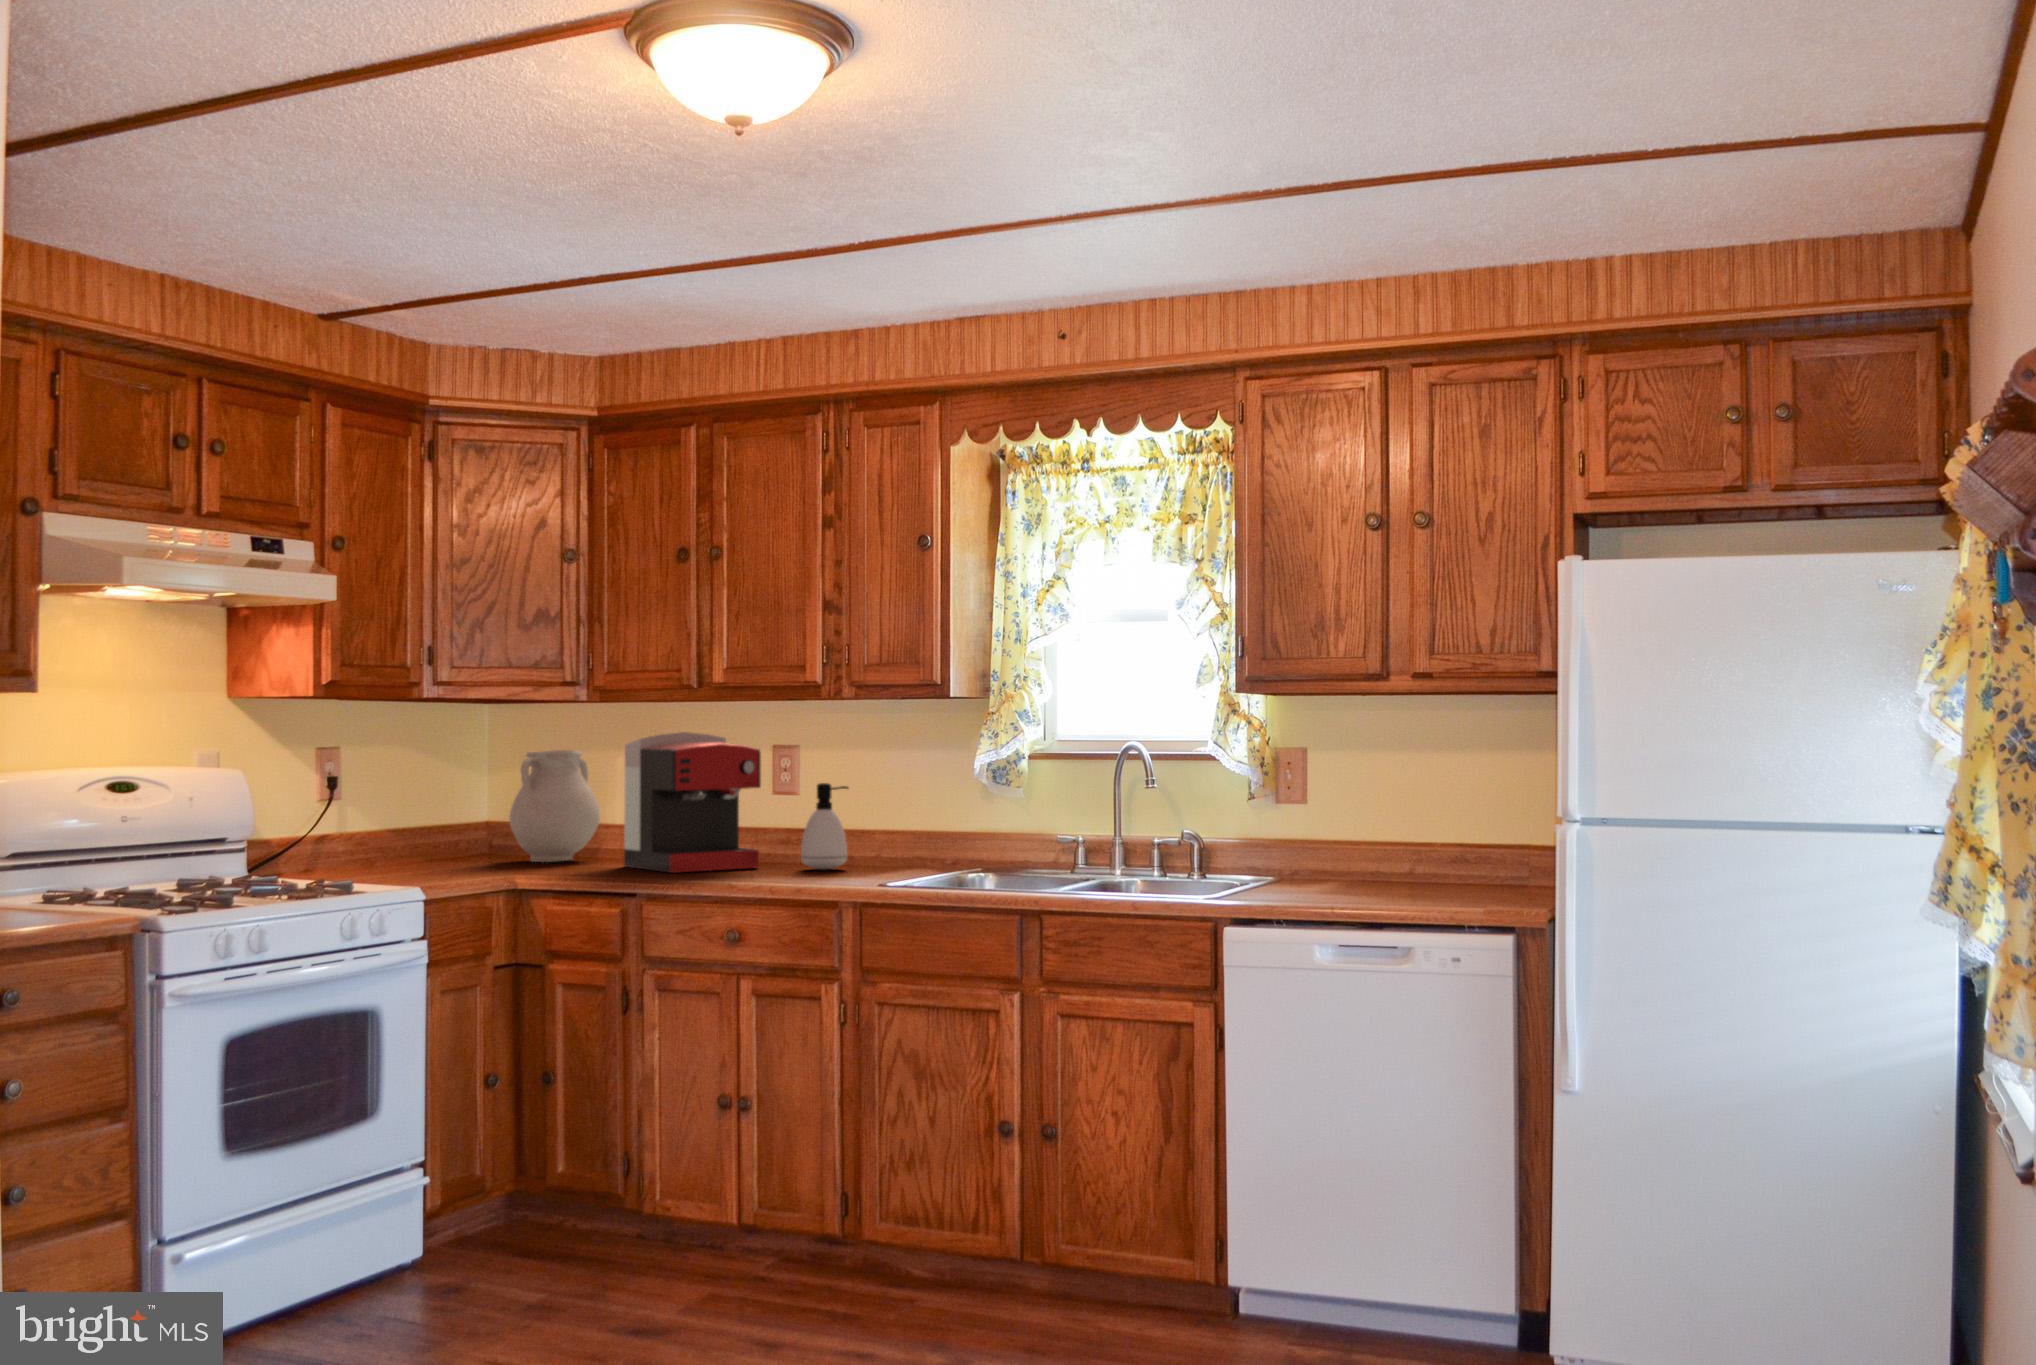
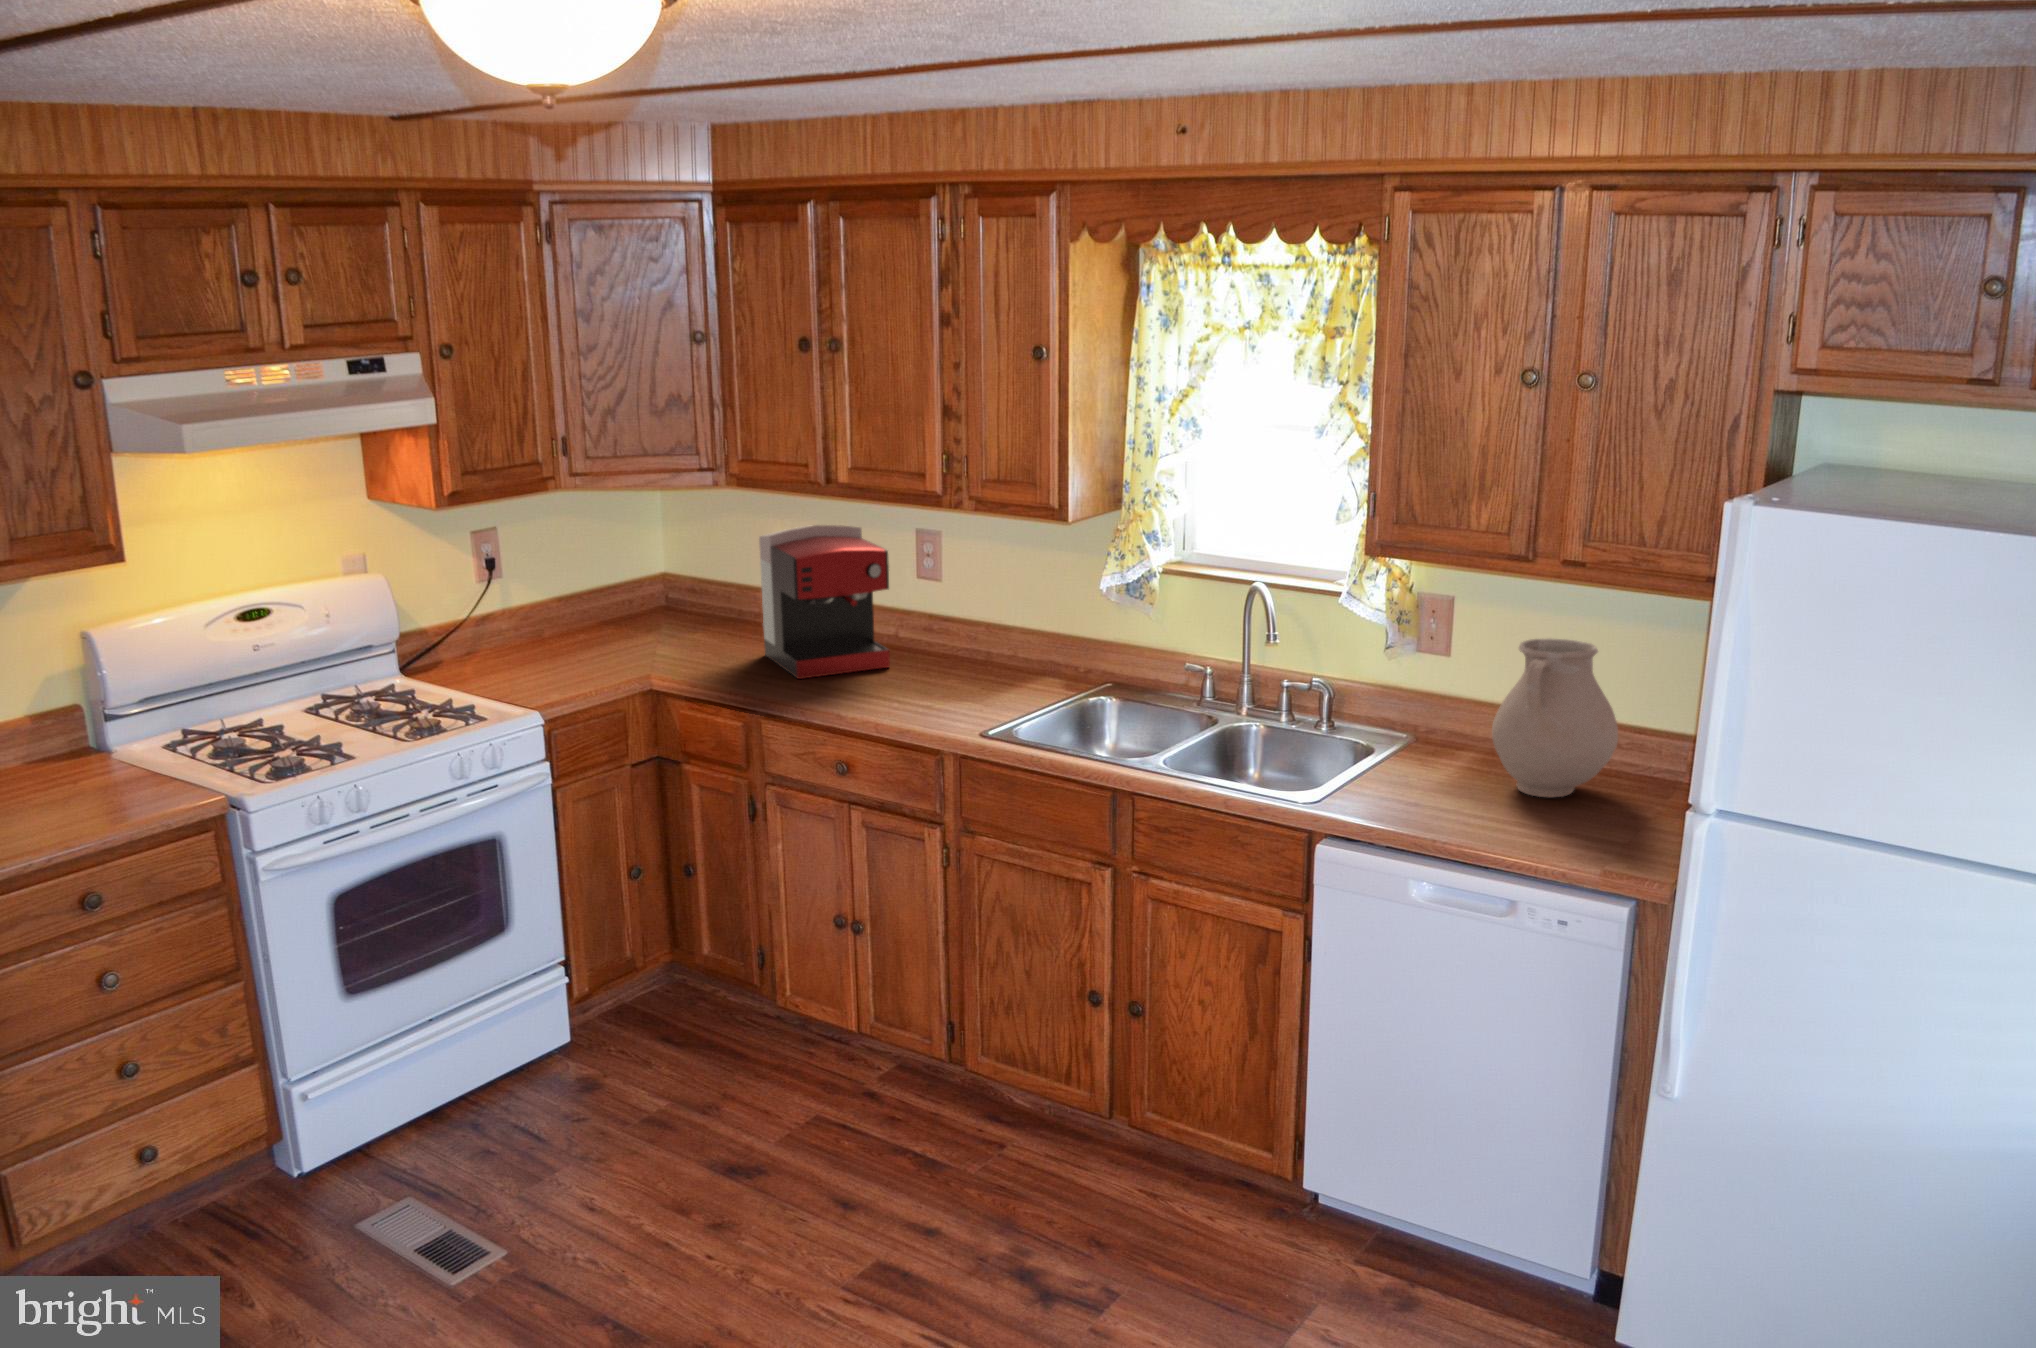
vase: present [509,750,600,862] -> present [1492,638,1618,797]
soap dispenser: present [801,783,848,869] -> none [928,589,976,677]

